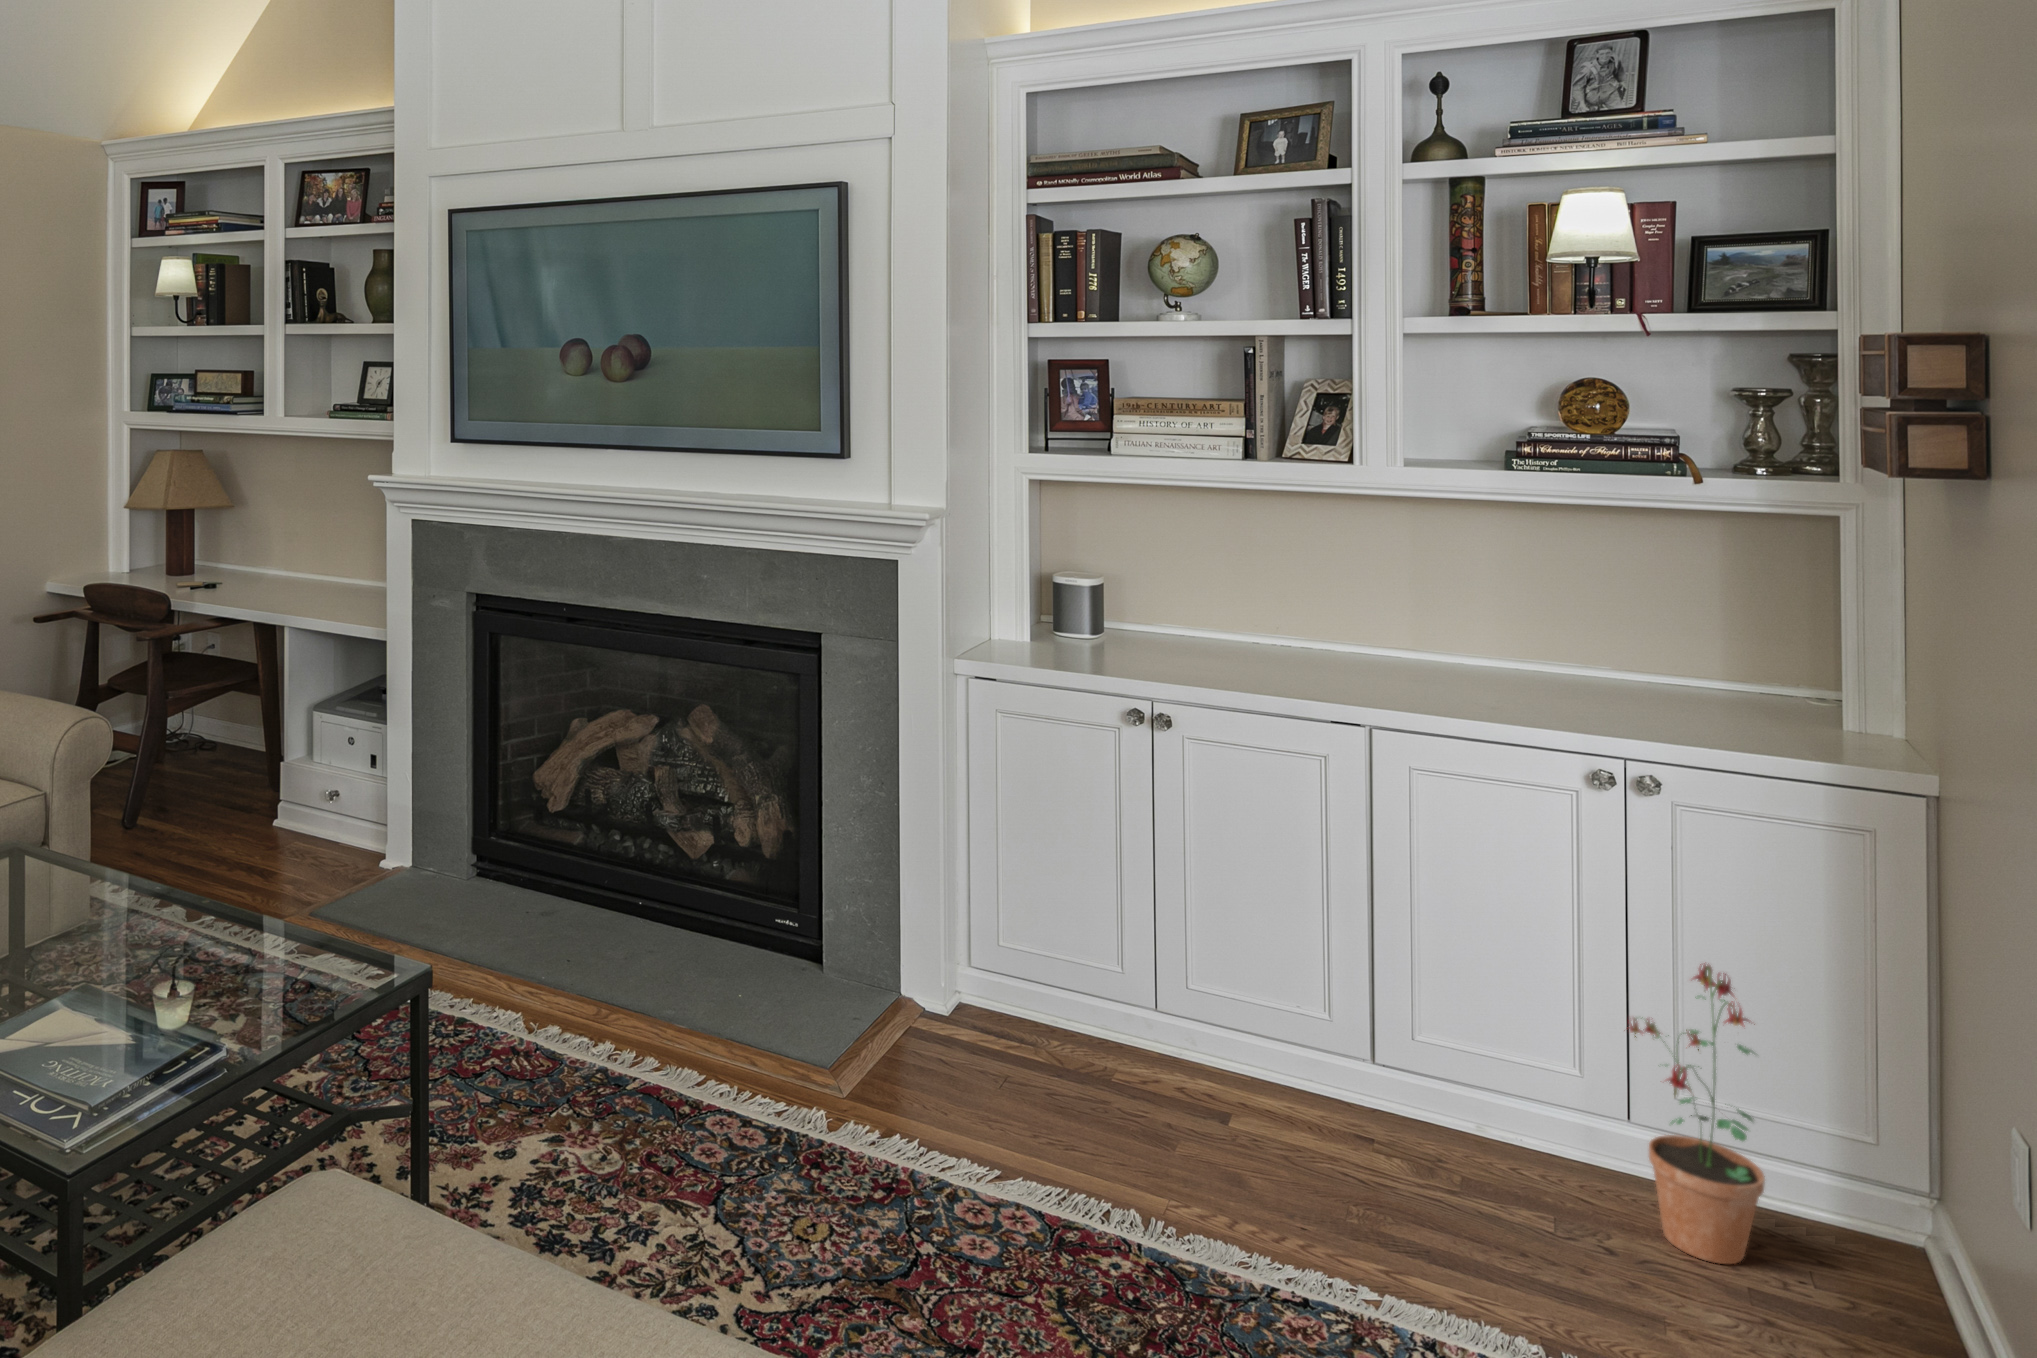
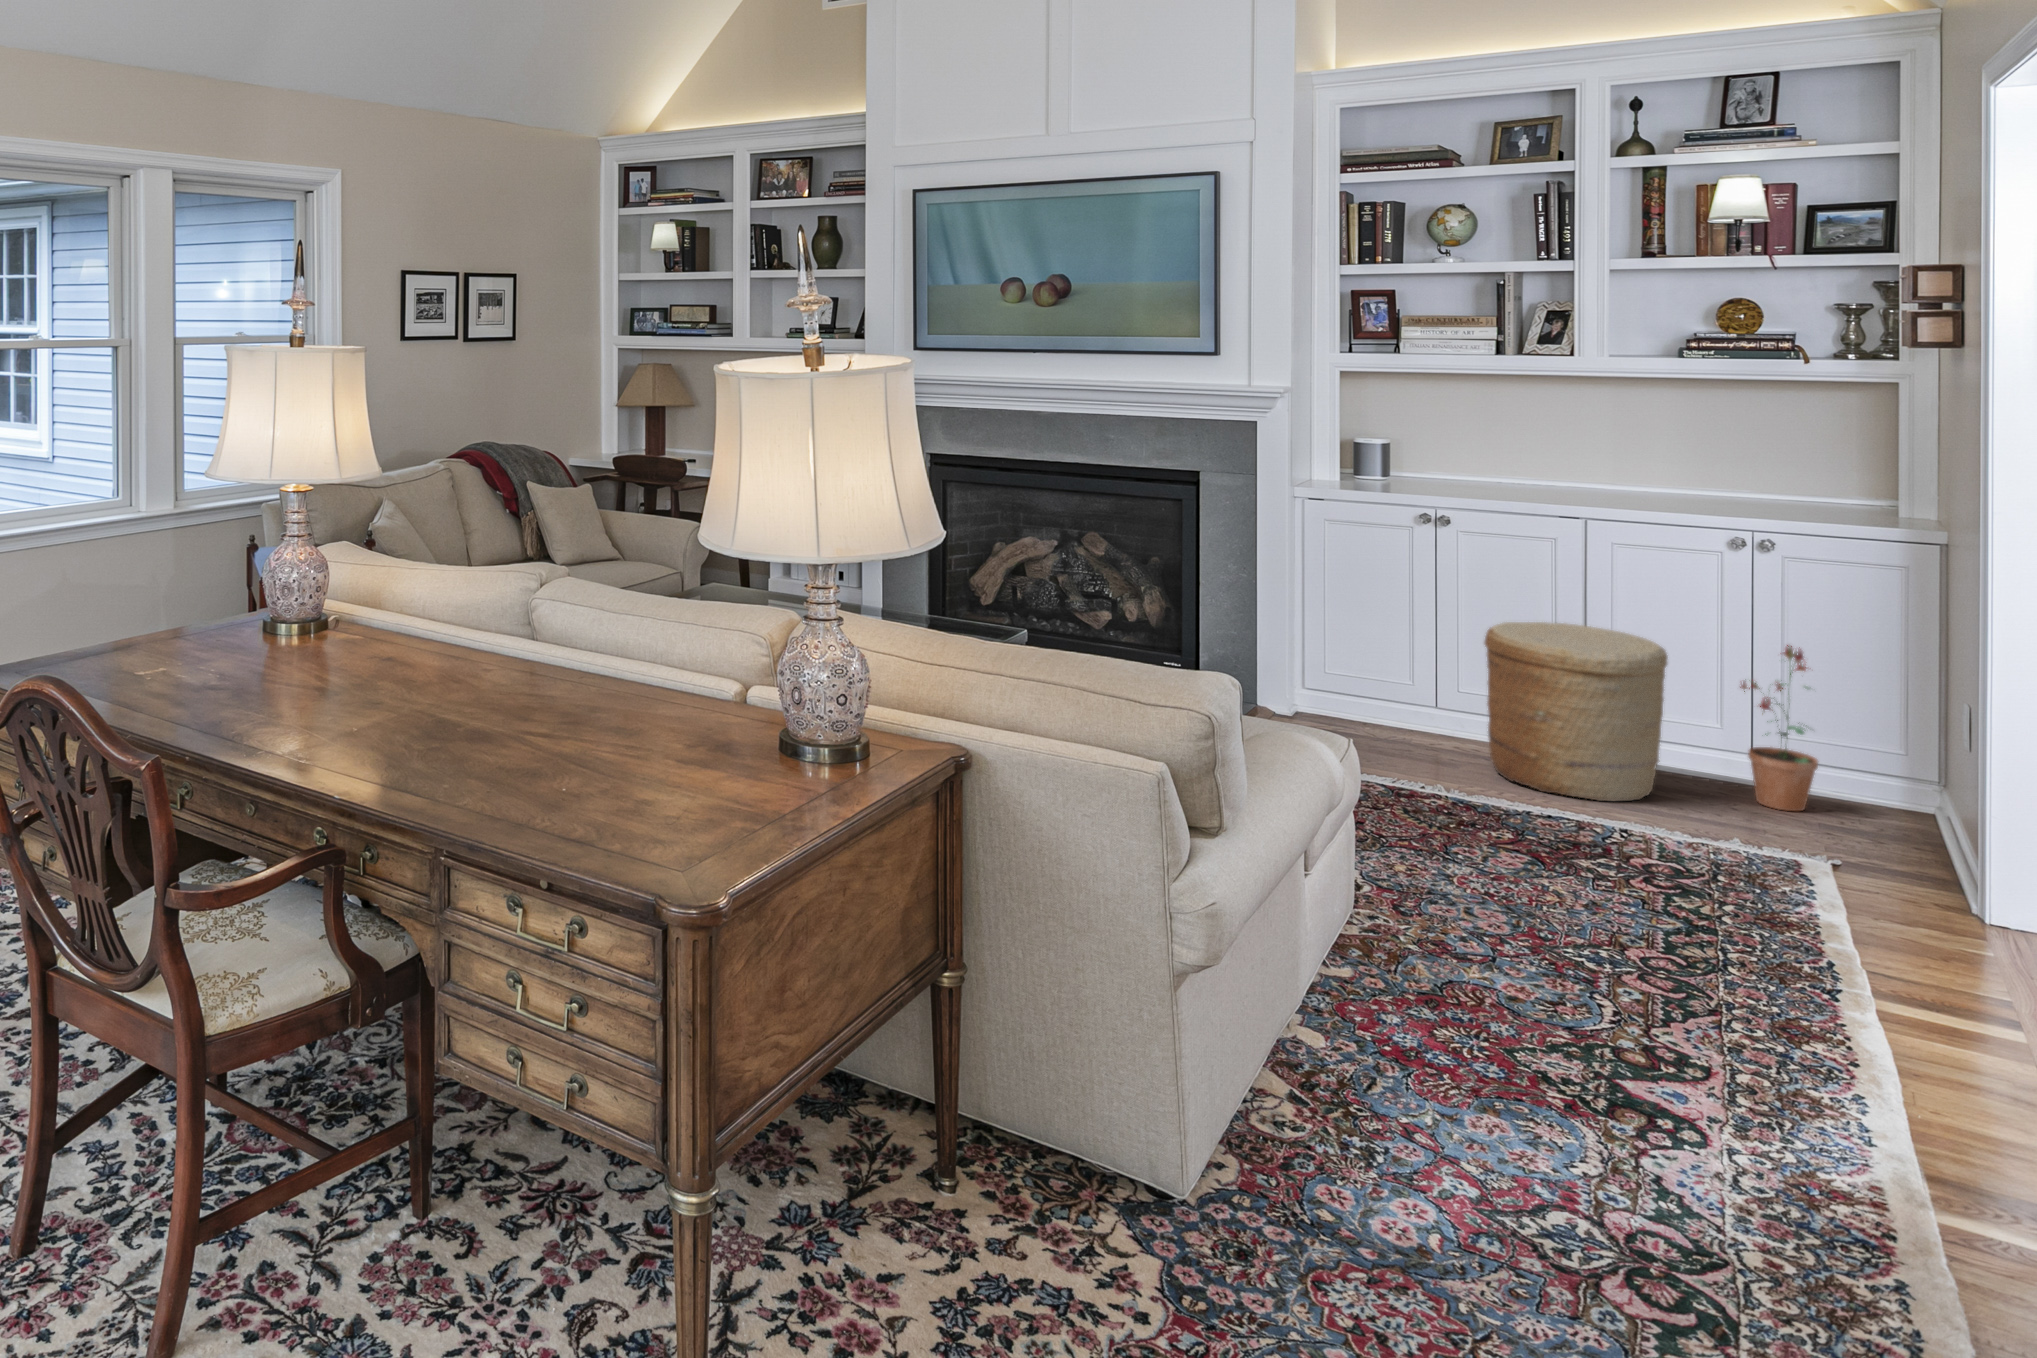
woven basket: none [1231,903,1520,1253] -> present [1484,622,1668,802]

